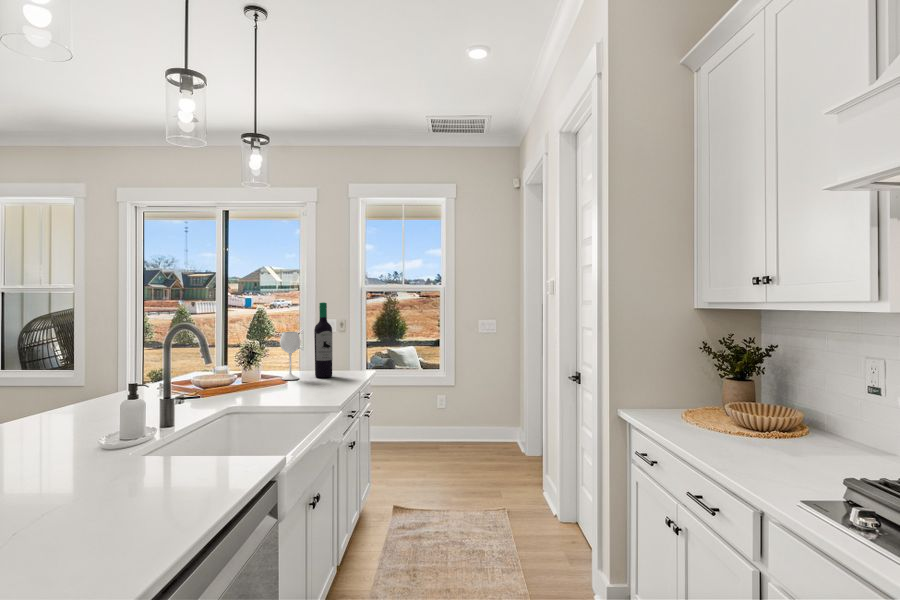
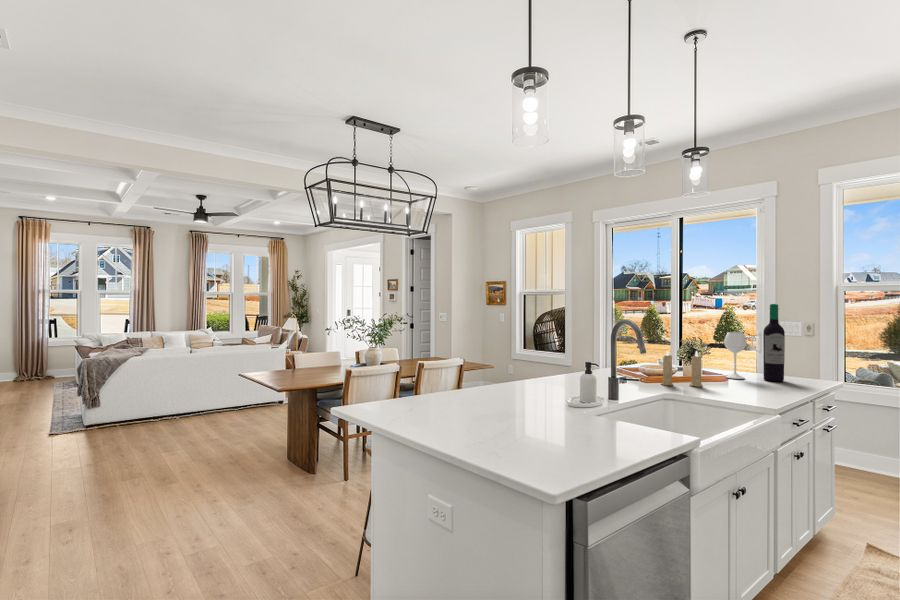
candle: none [222,354,266,397] -> present [661,351,703,387]

